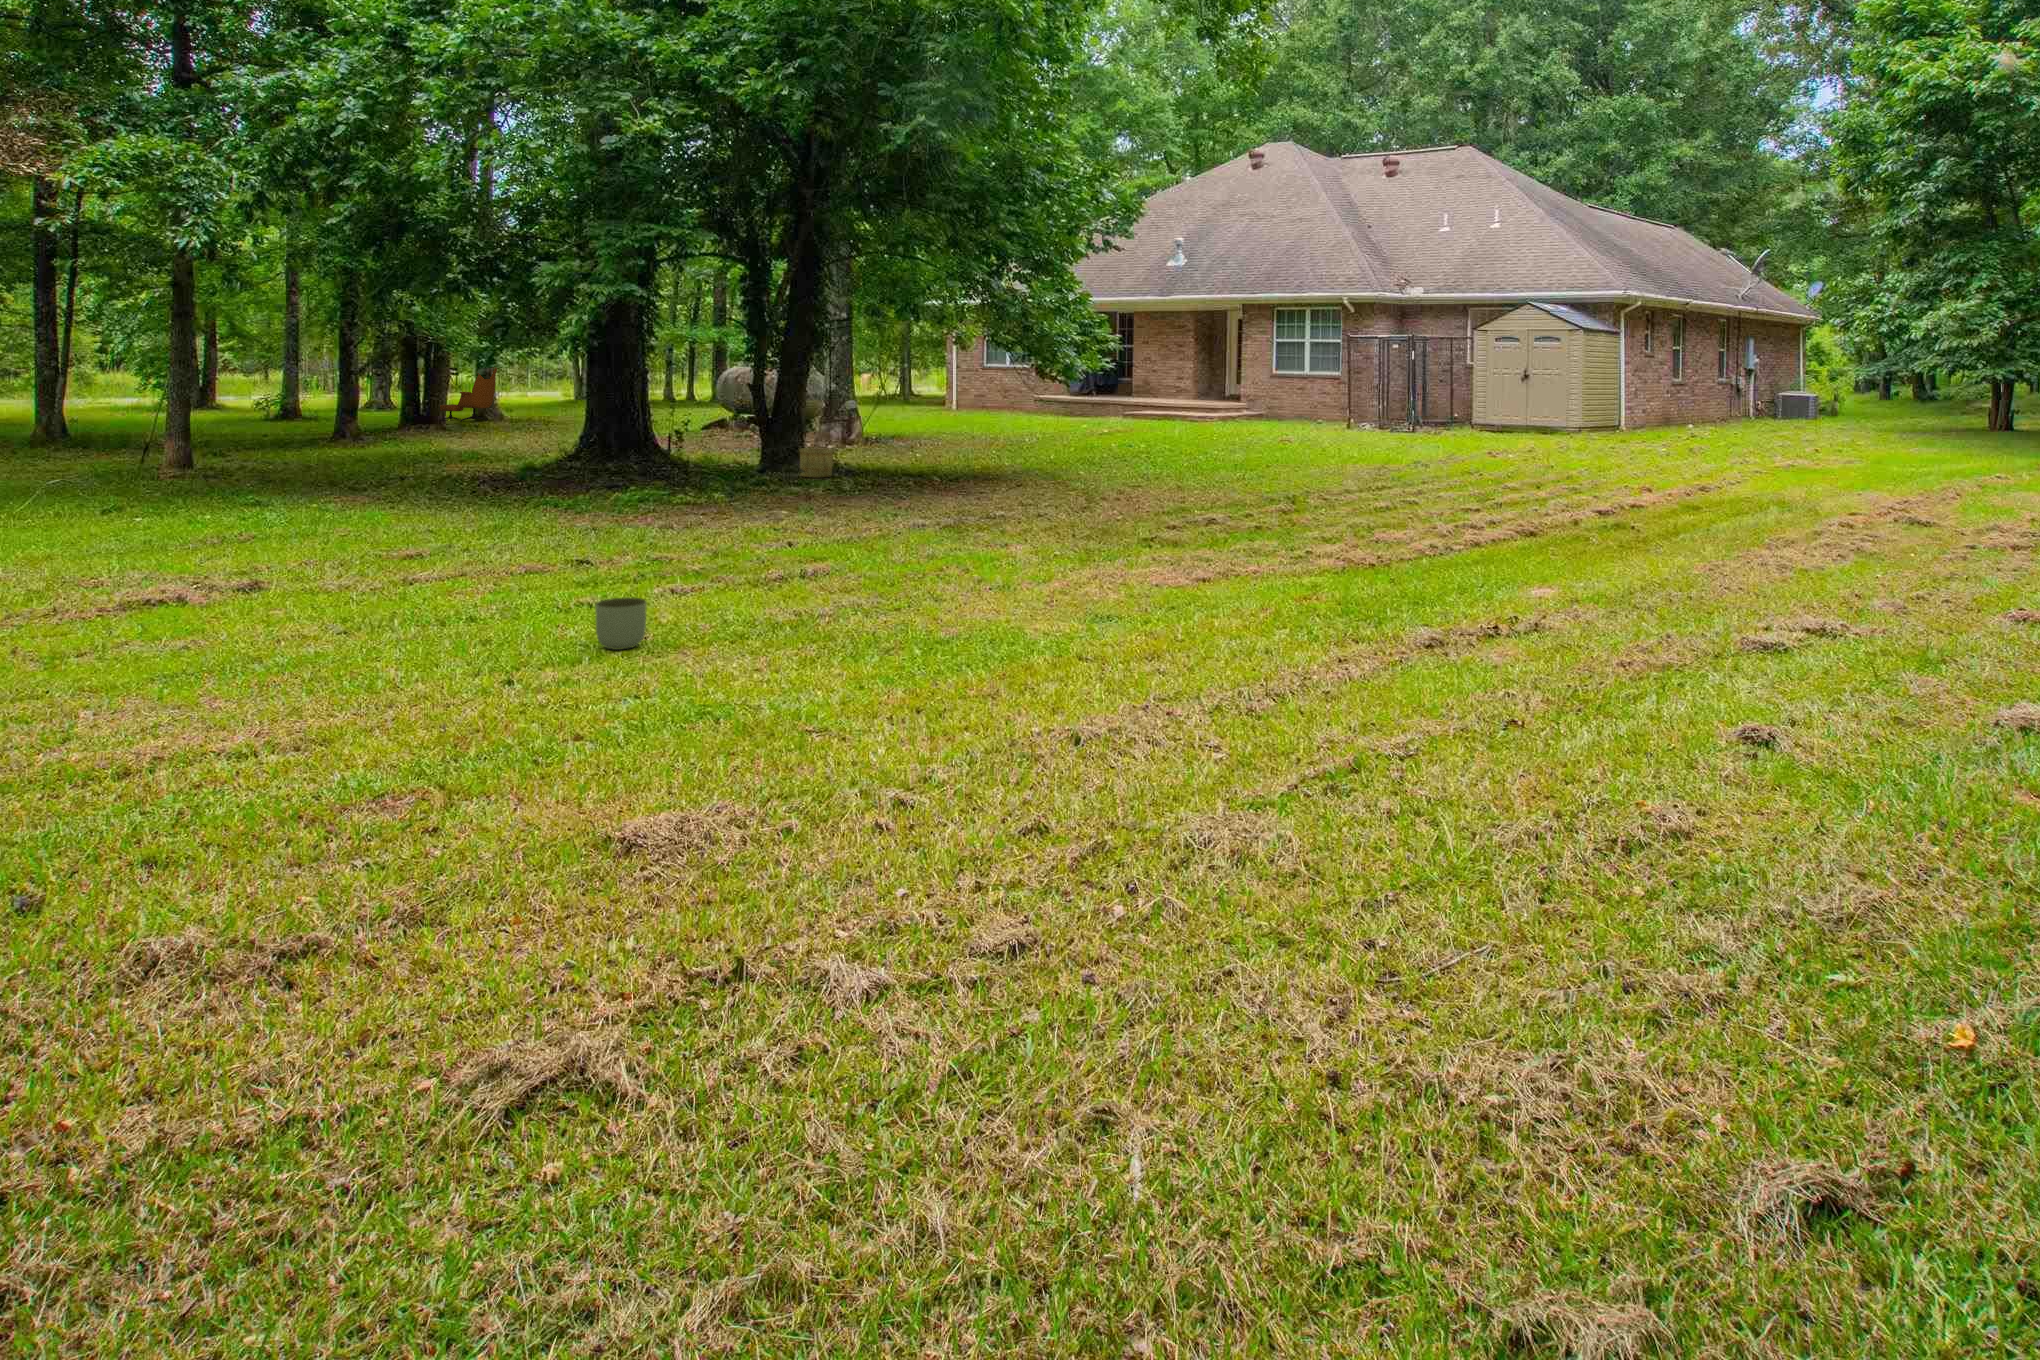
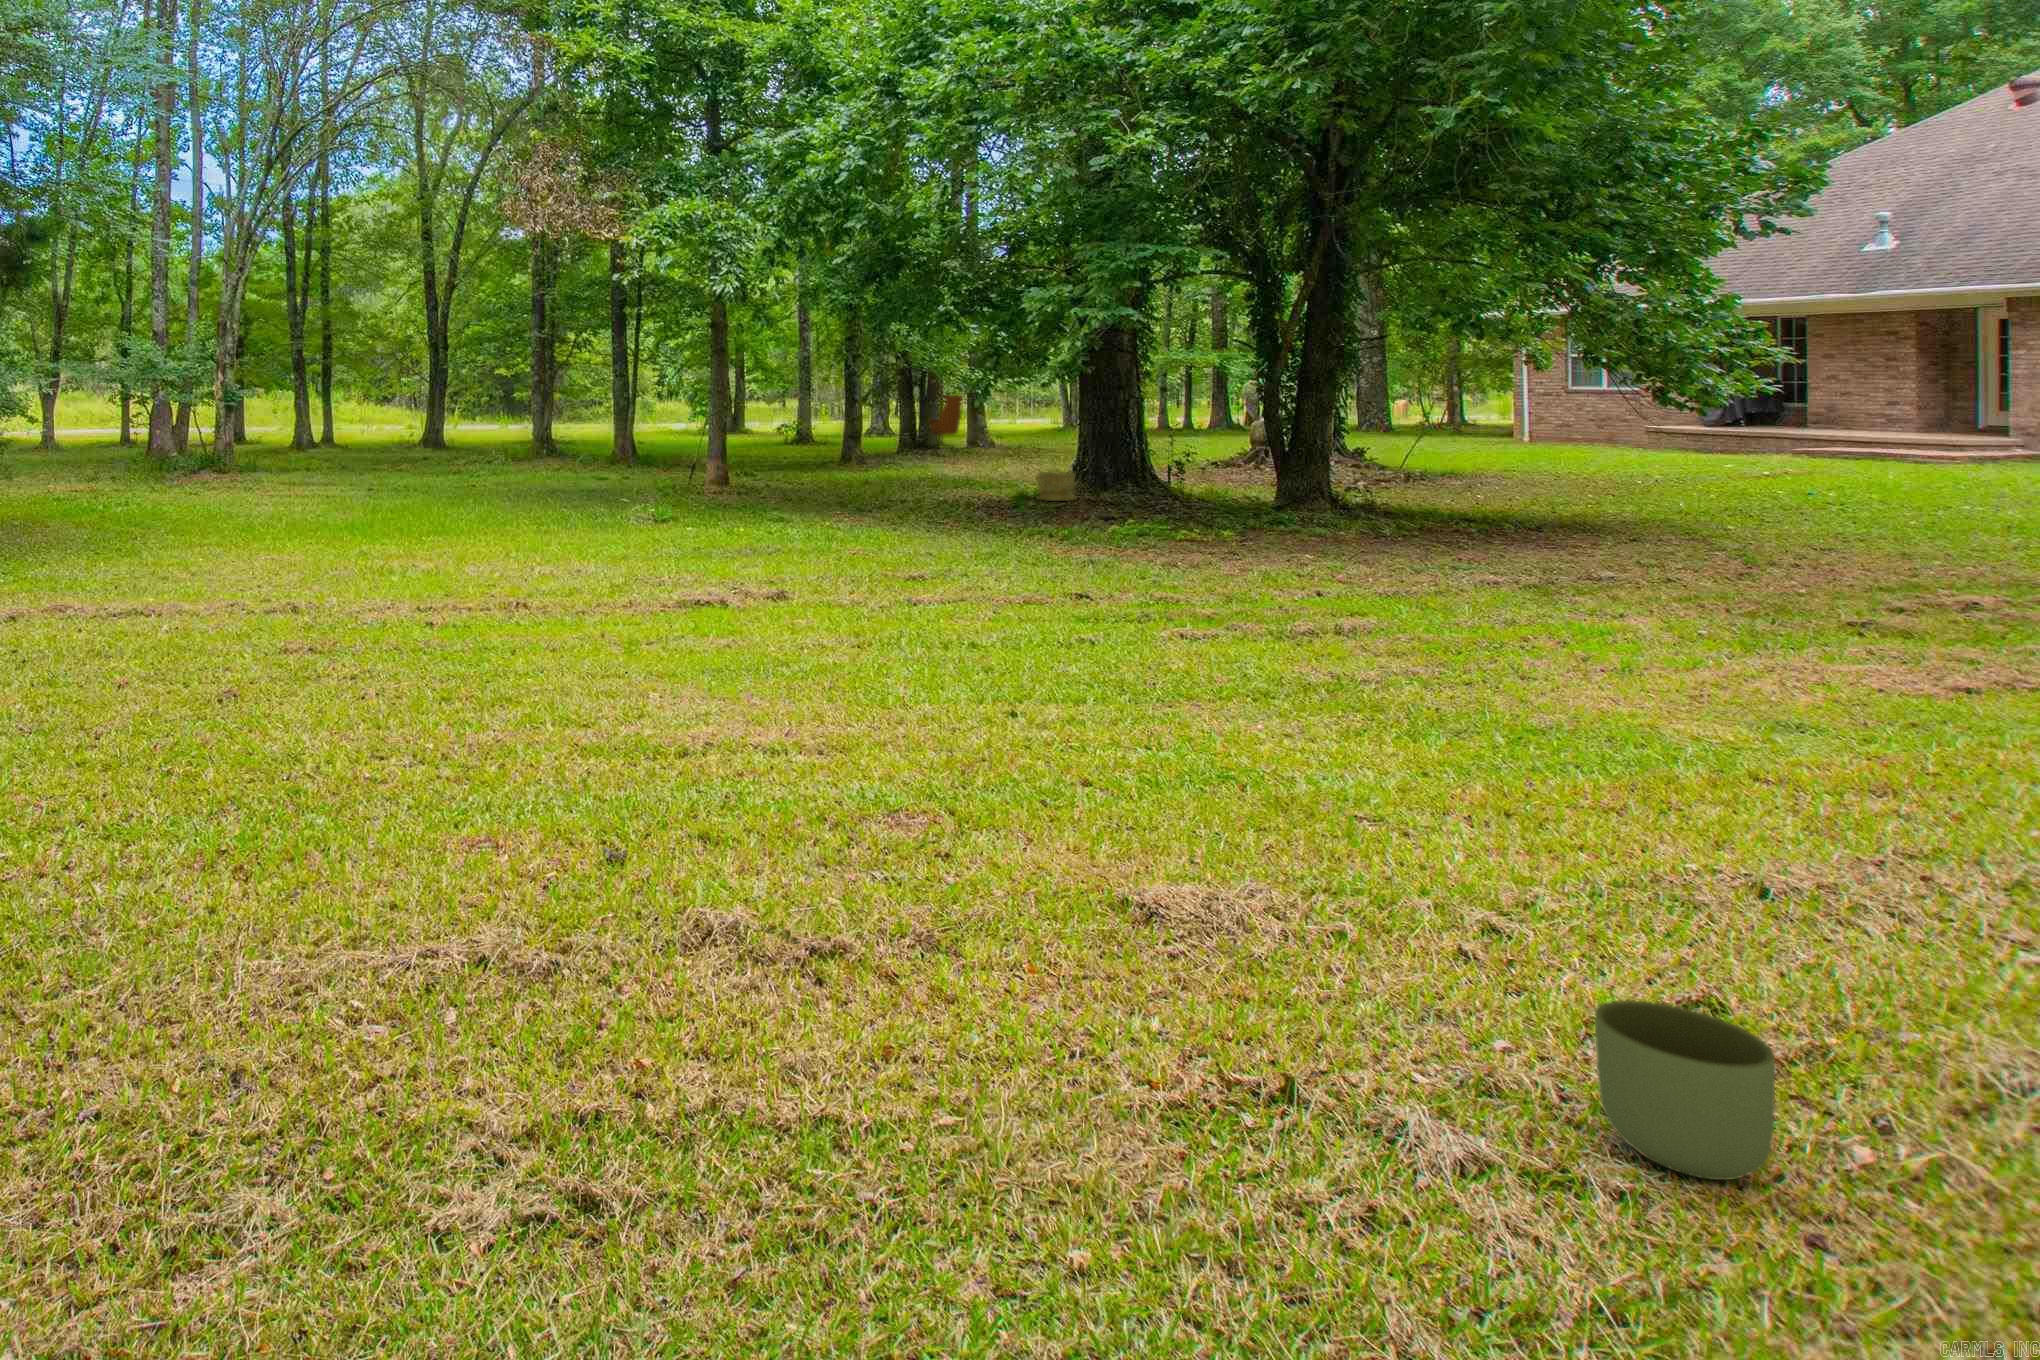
wooden bucket: present [800,447,833,478] -> present [1038,472,1075,501]
planter: present [595,597,647,650] -> present [1595,1000,1775,1180]

